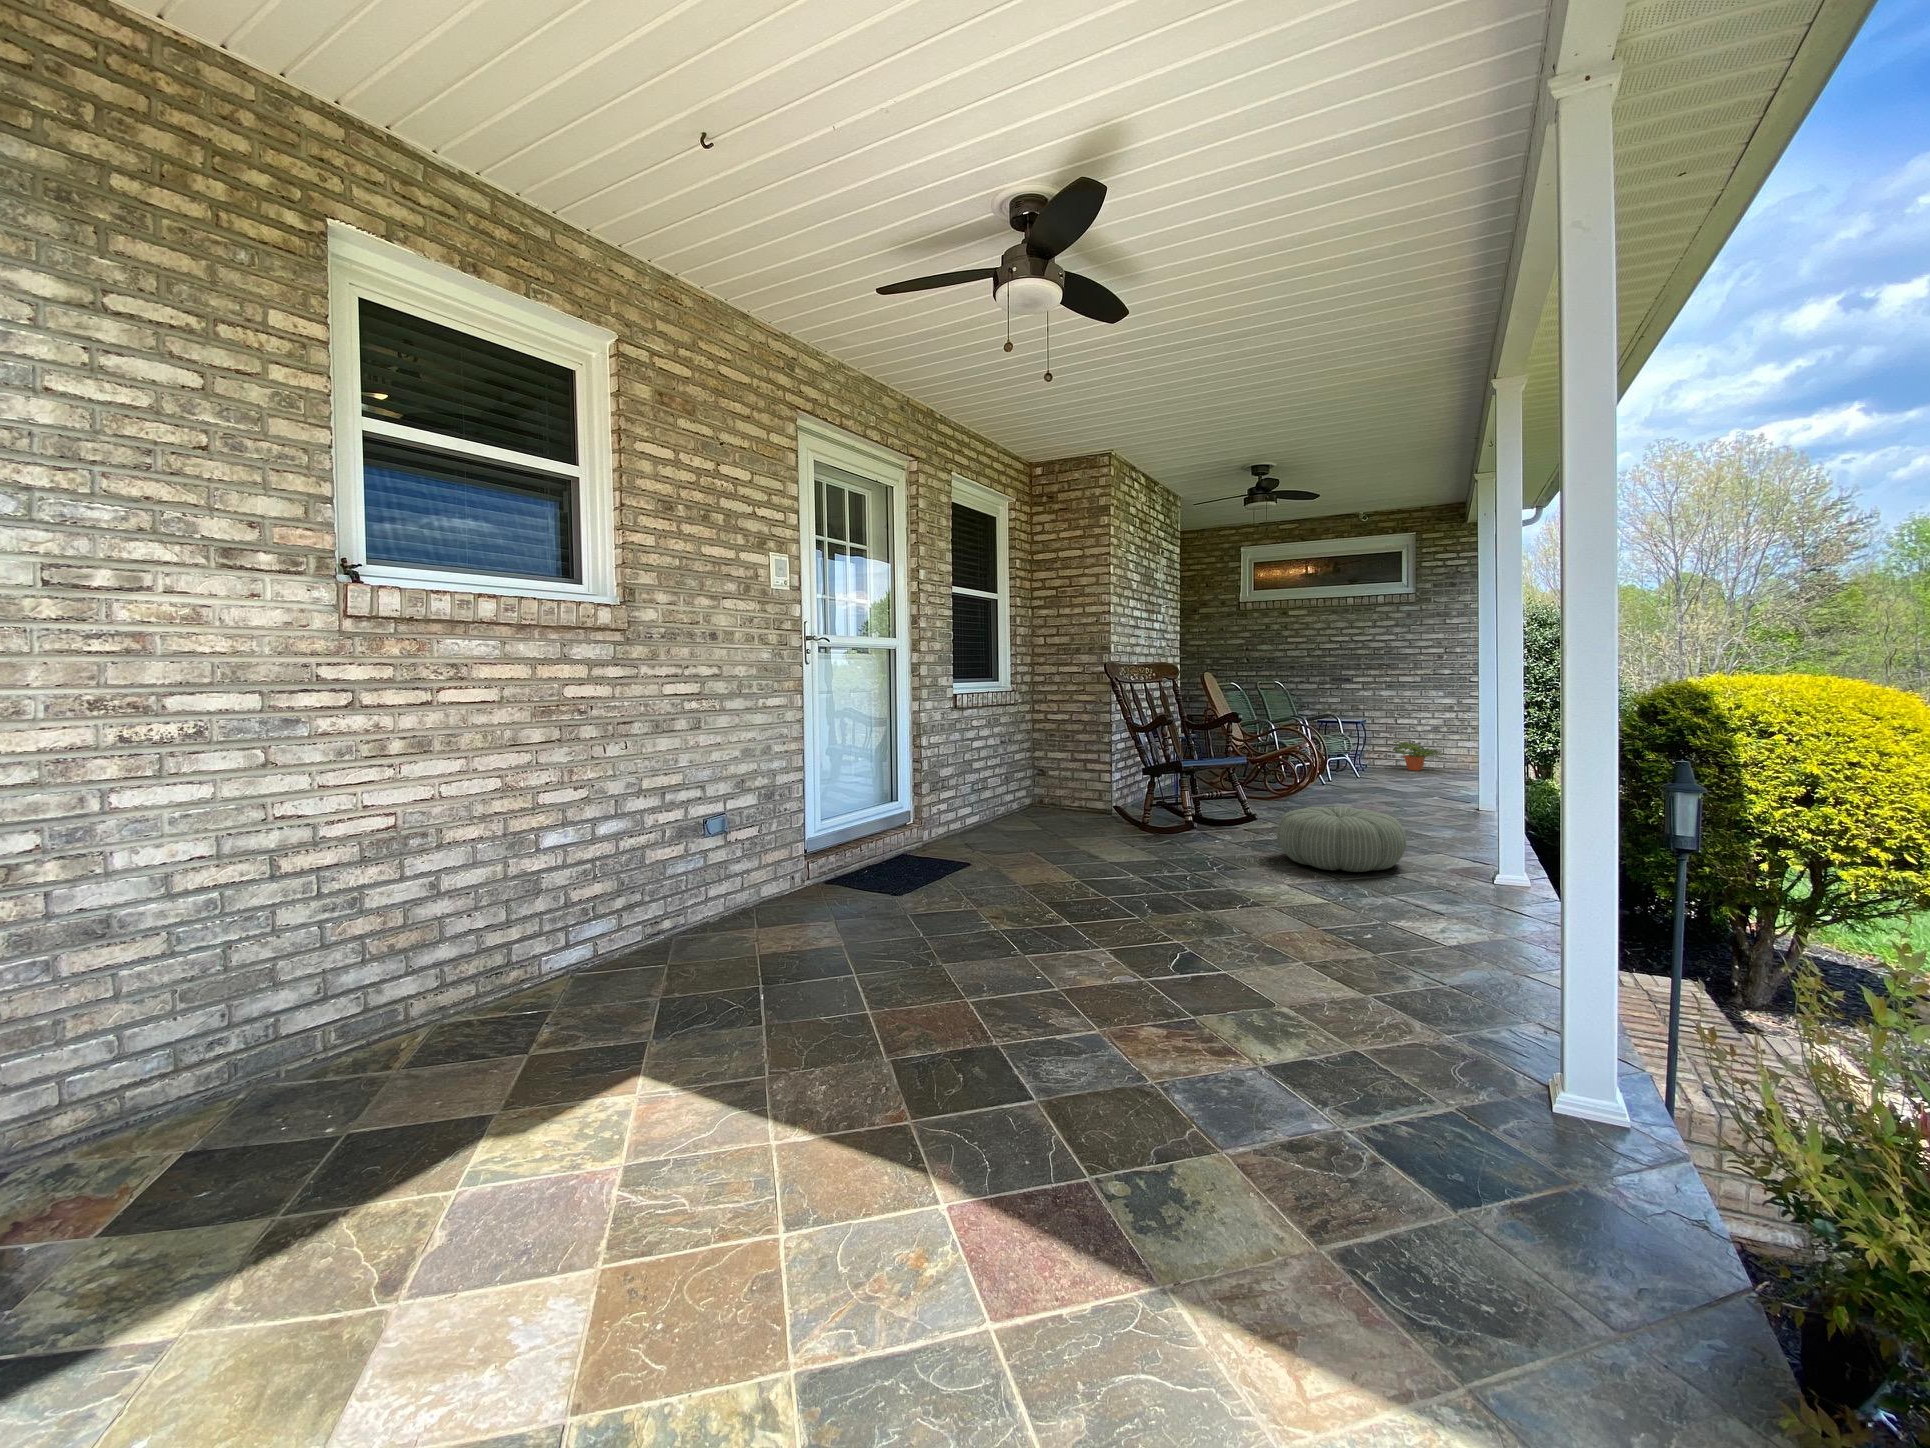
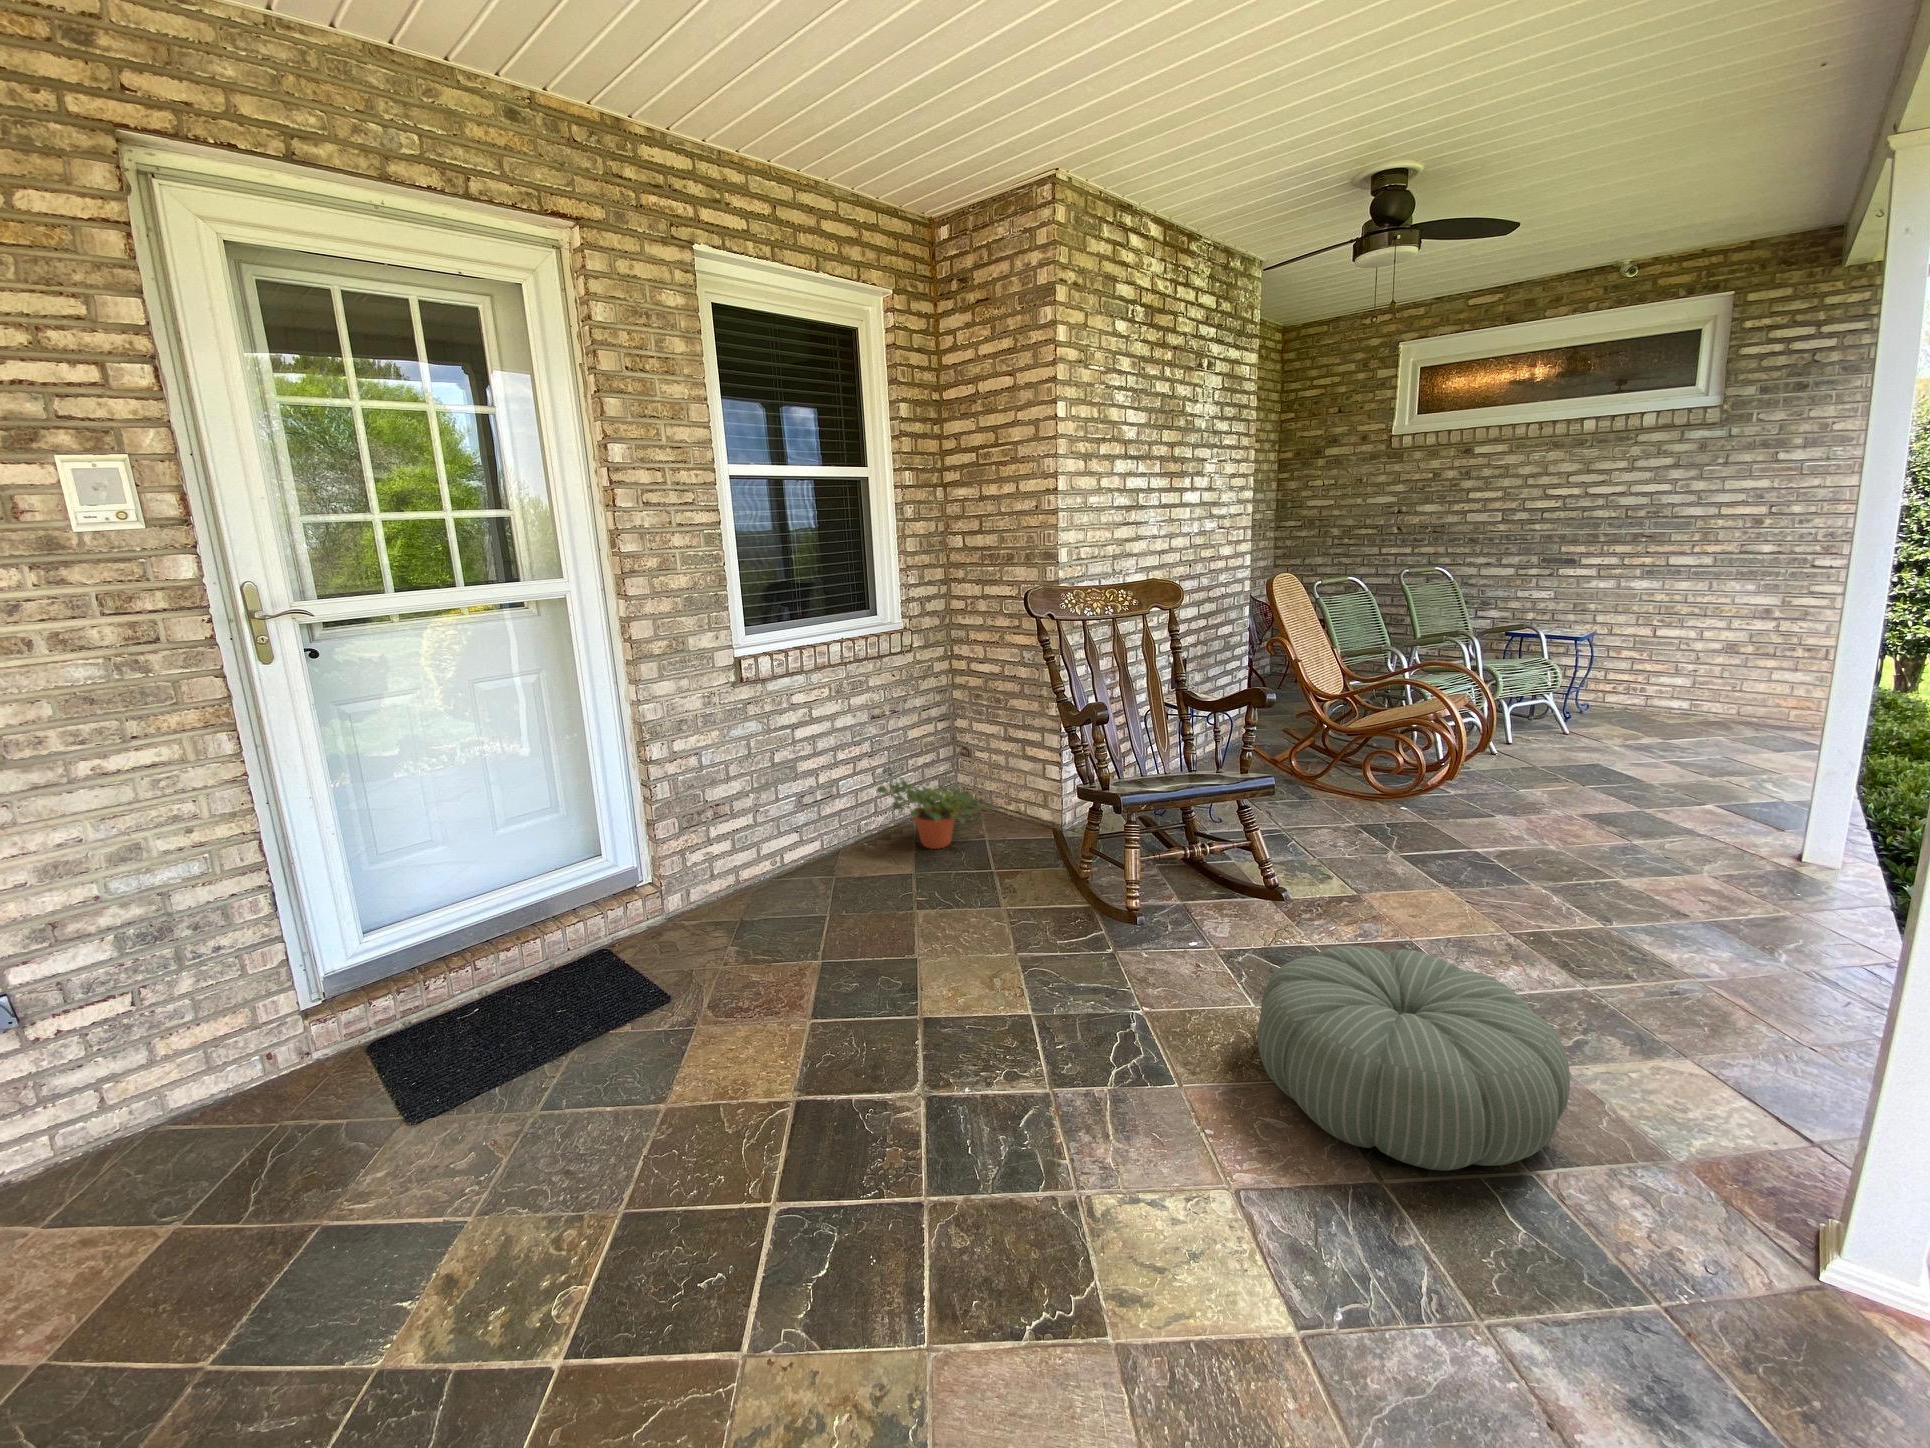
potted plant: present [1393,741,1446,771] -> present [877,778,993,849]

